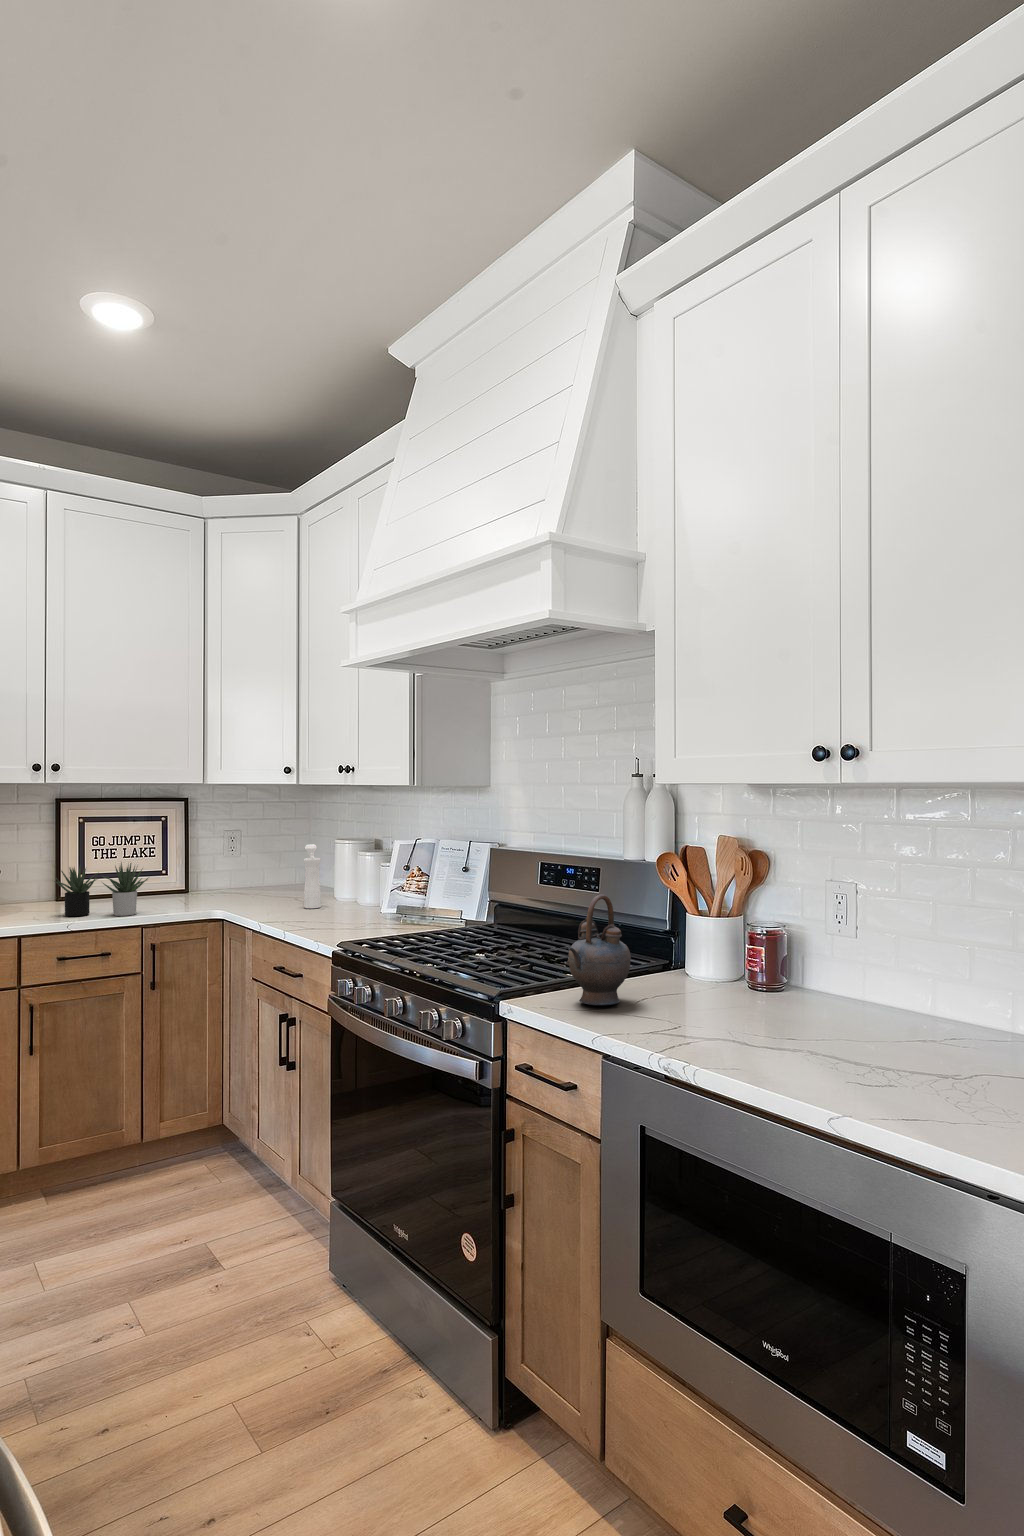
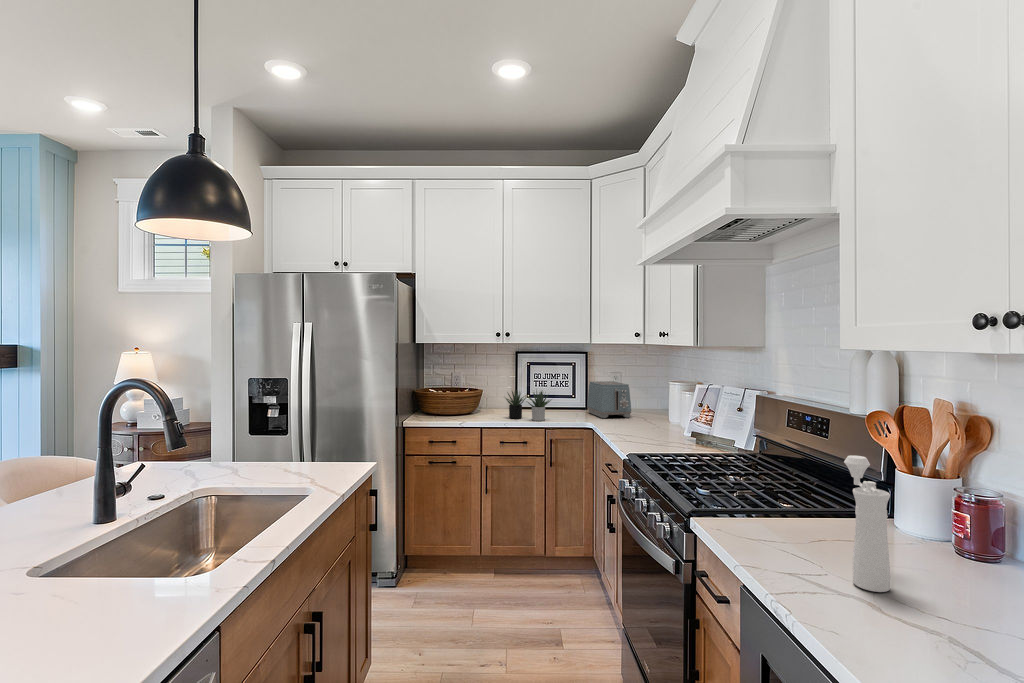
toaster: none [195,844,275,902] -> present [587,381,631,418]
pepper mill: present [304,844,321,908] -> present [844,455,890,592]
teapot: present [566,895,631,1006] -> none [743,444,809,540]

